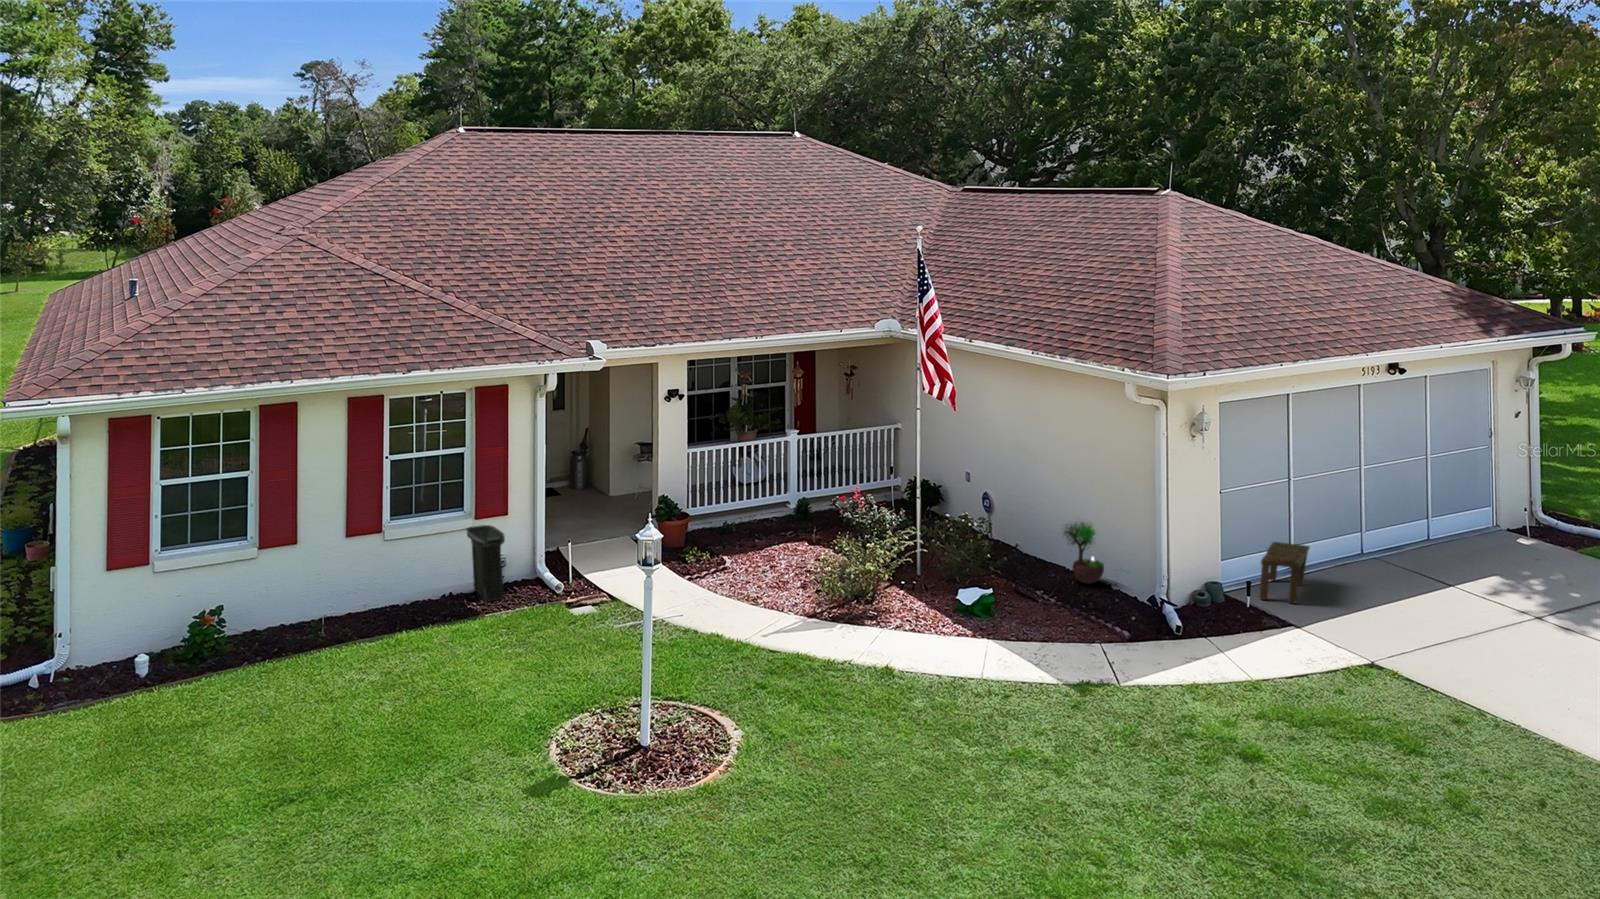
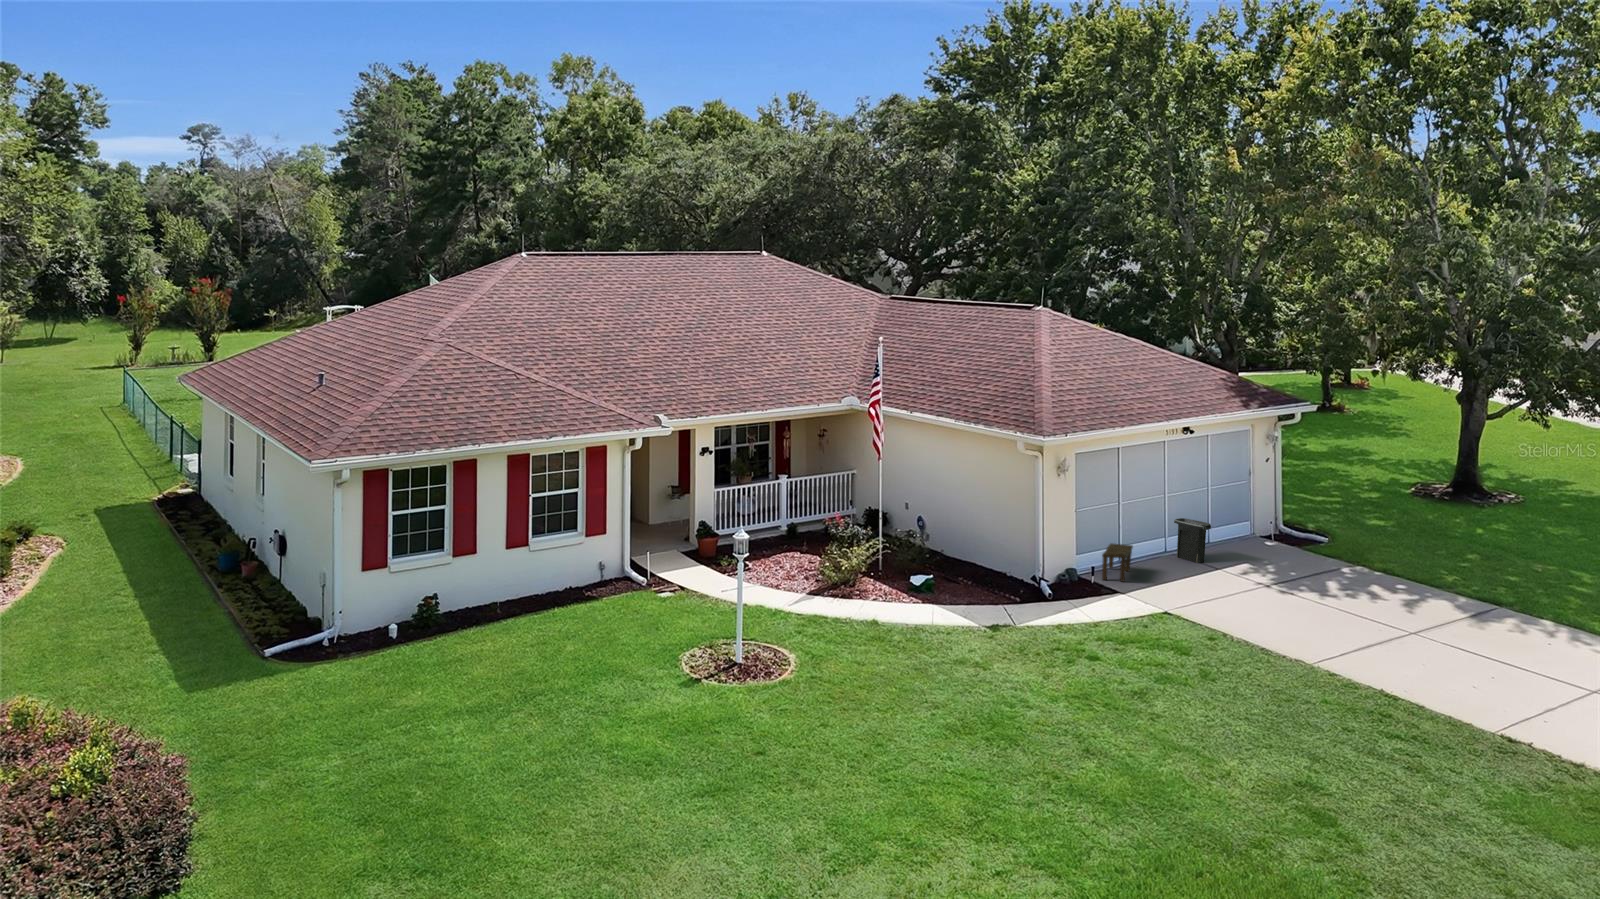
potted tree: present [1063,522,1104,584] -> none [973,527,1004,573]
trash can: present [467,525,505,602] -> present [1174,518,1211,563]

